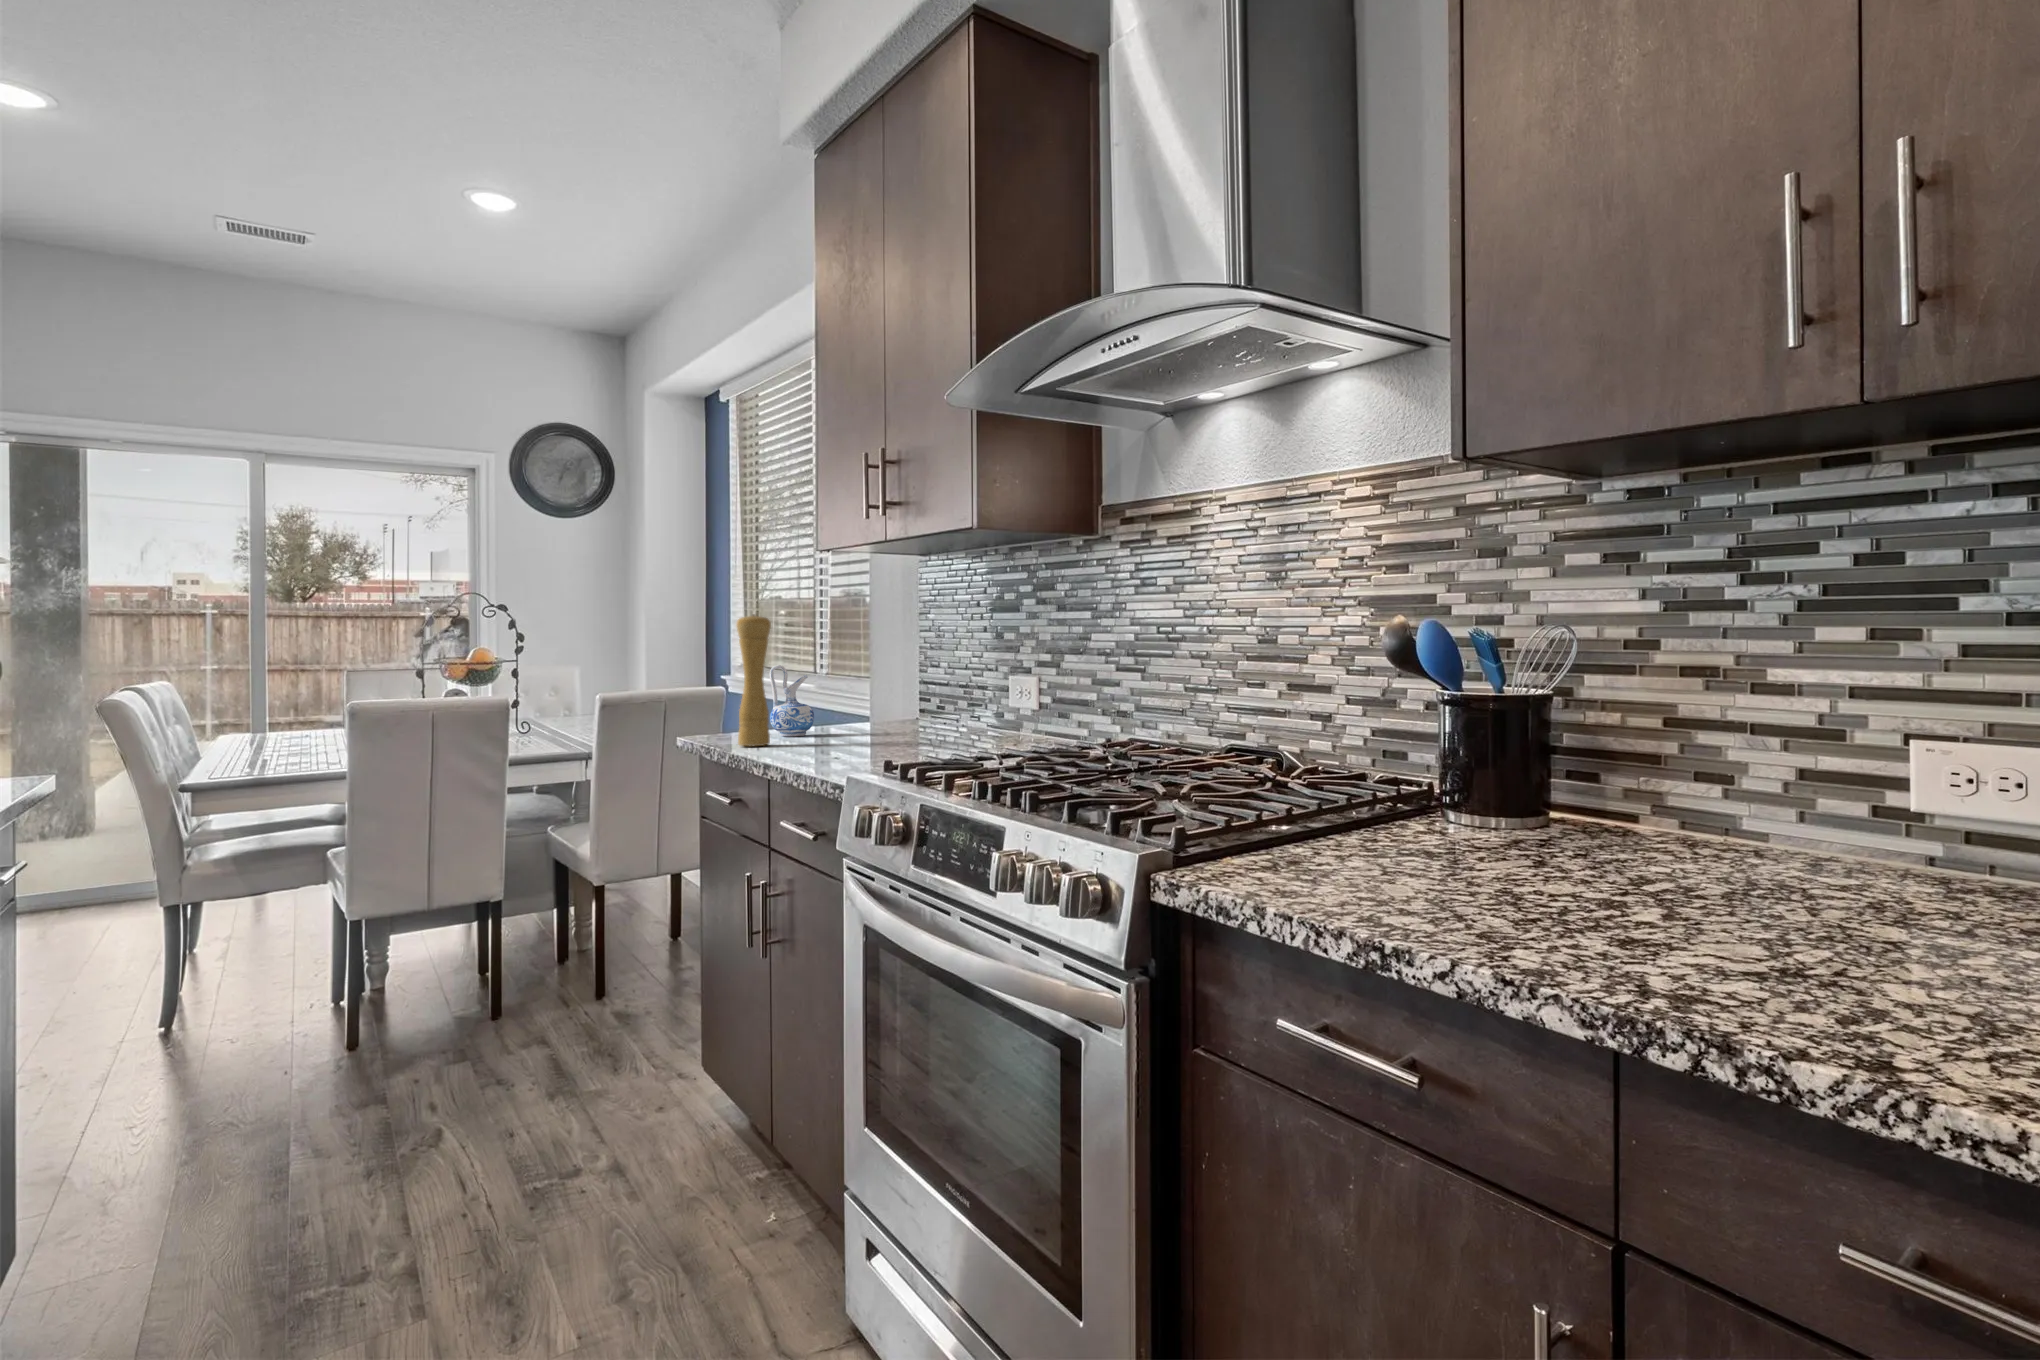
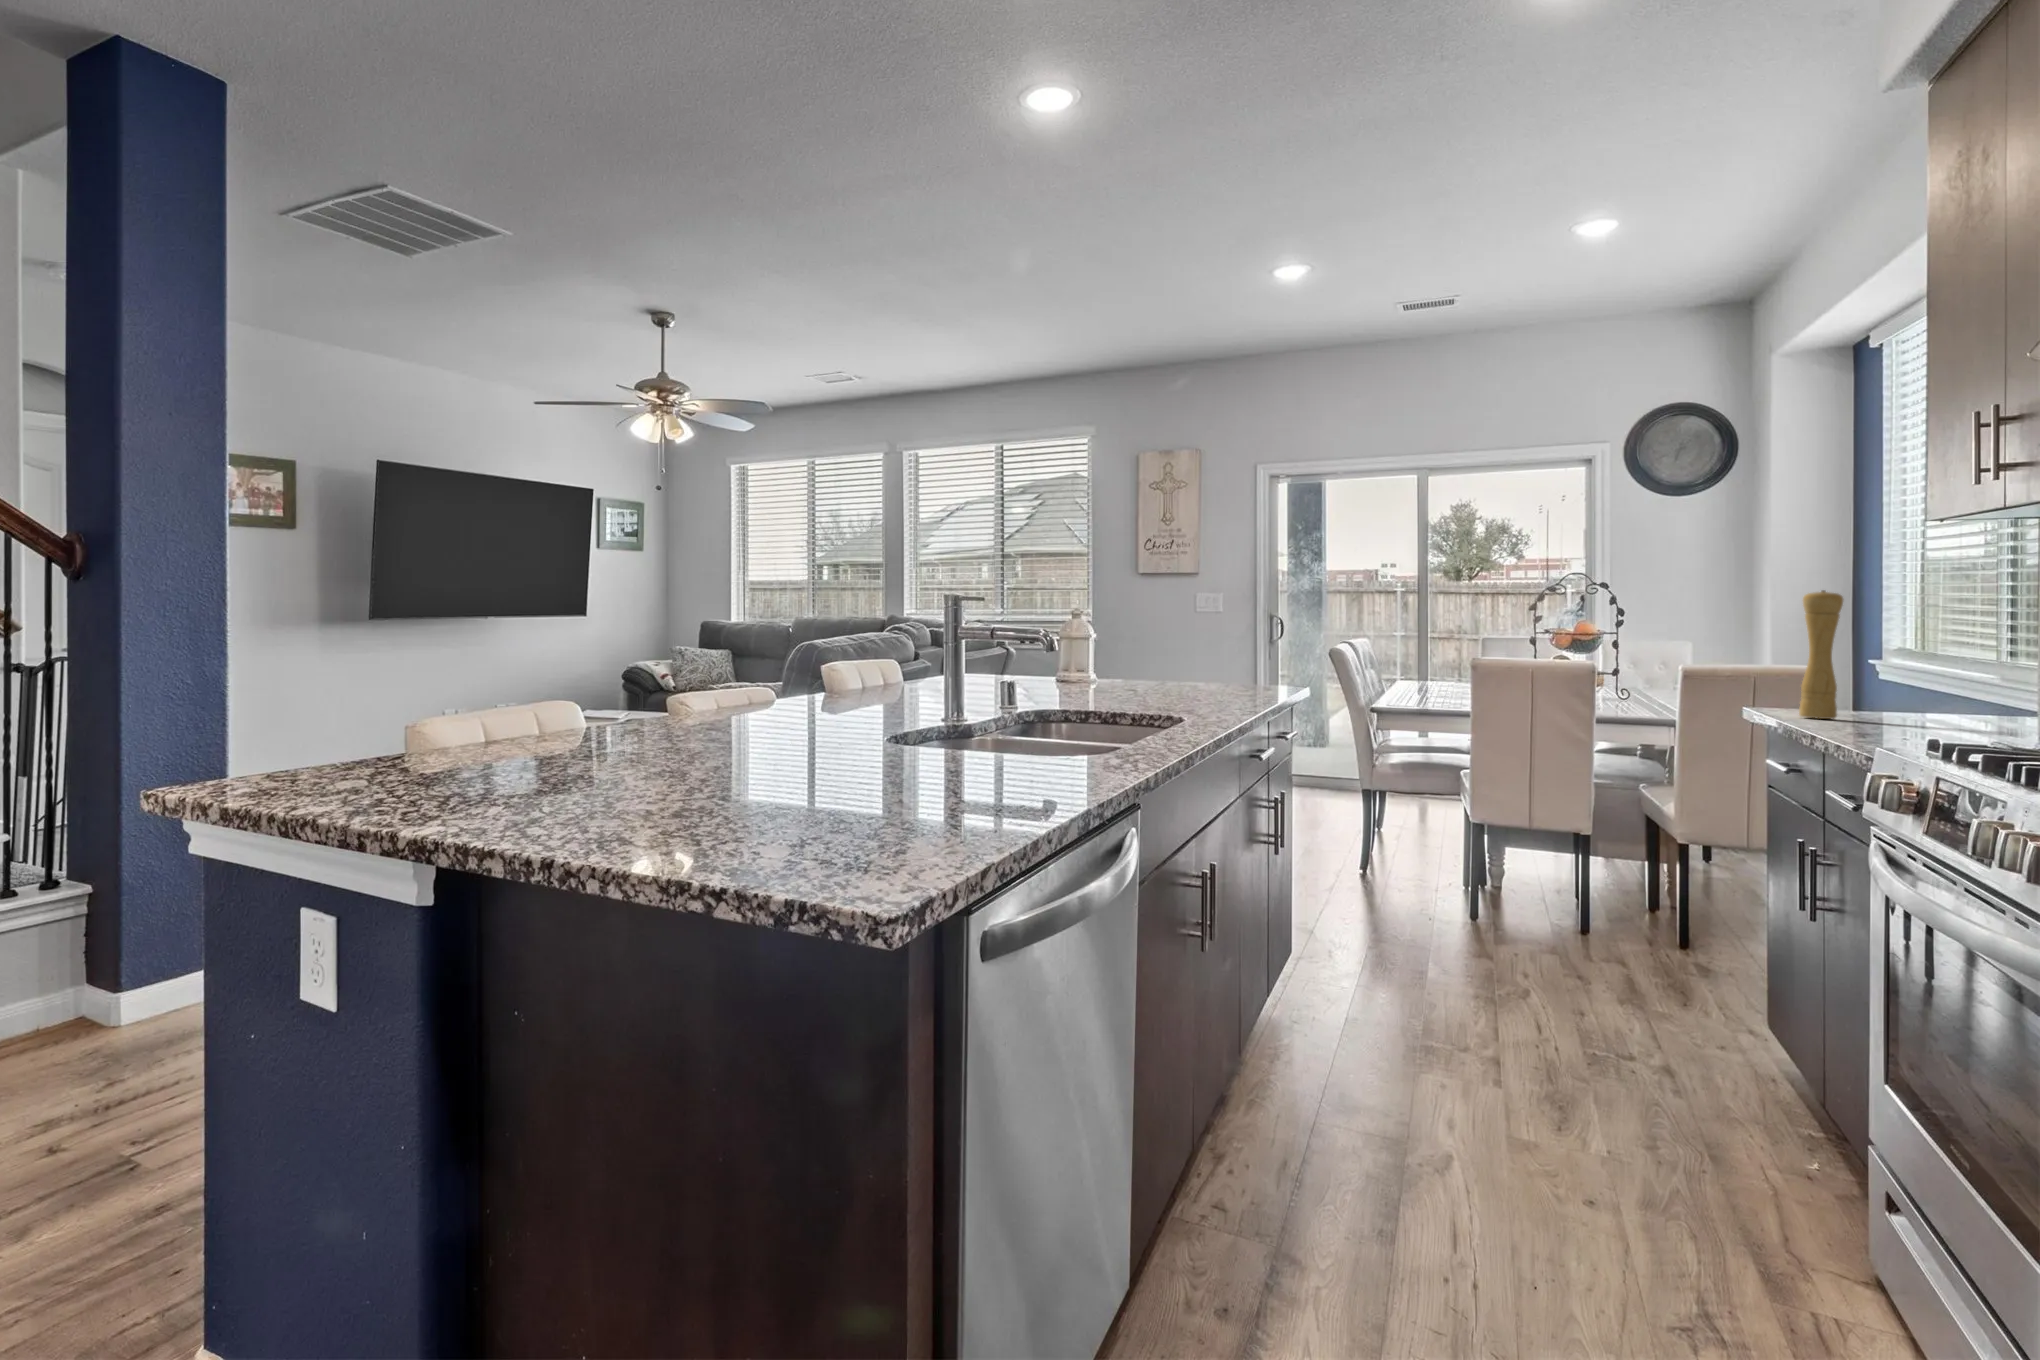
ceramic pitcher: present [770,665,814,736] -> none [1855,643,1912,718]

